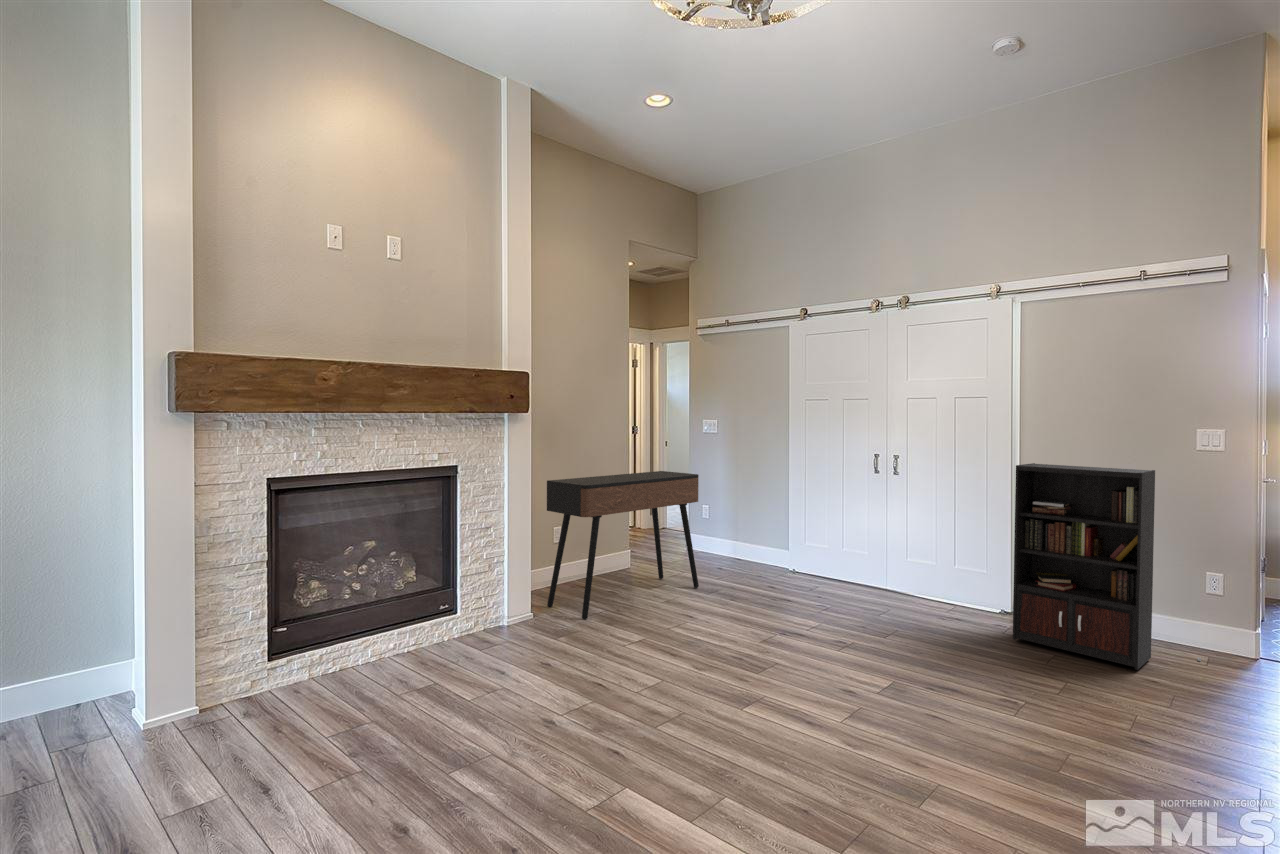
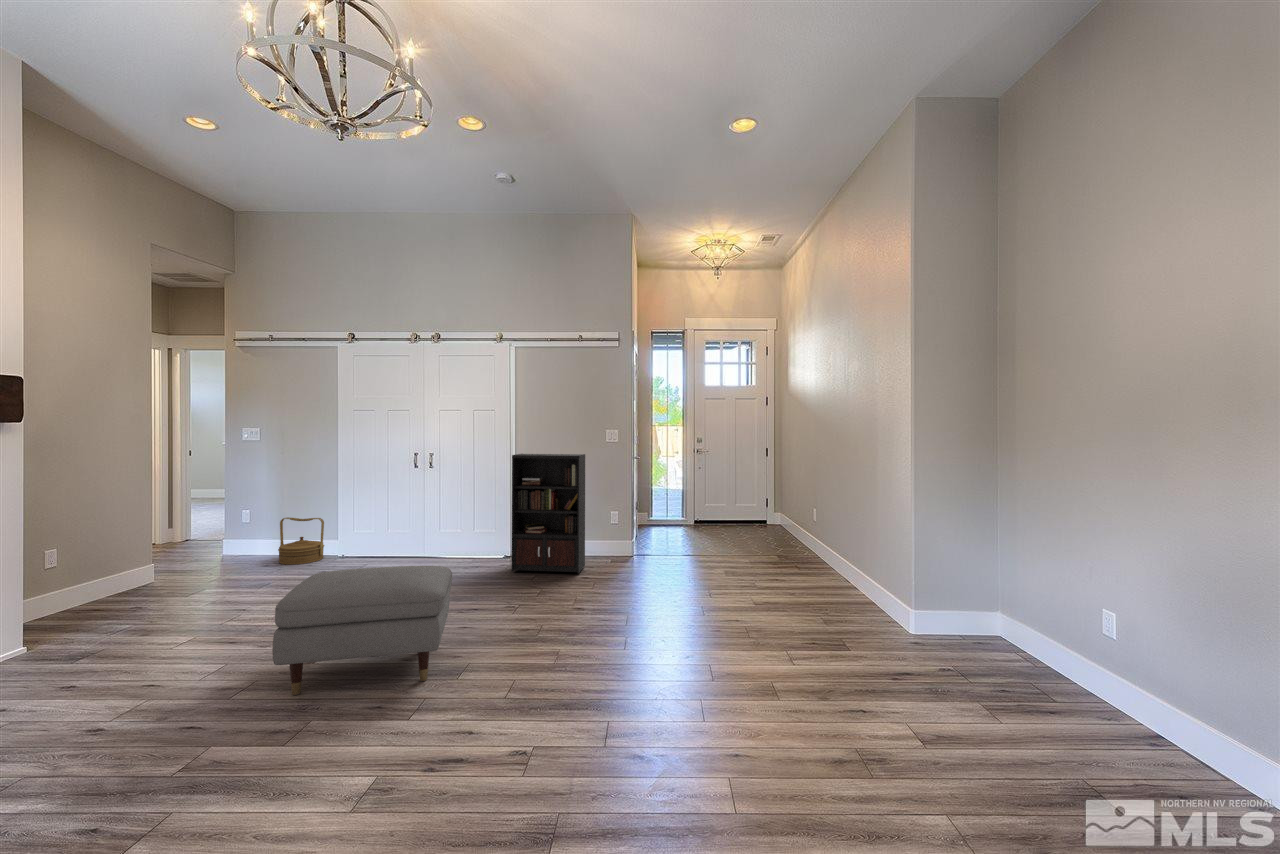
console table: present [547,471,699,619] -> none [43,477,248,638]
woven basket: none [730,519,774,574] -> present [278,517,324,565]
ottoman: none [692,601,911,785] -> present [272,566,452,695]

